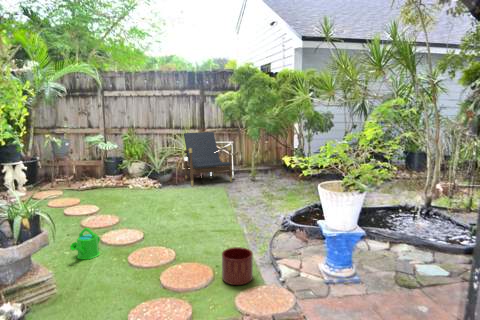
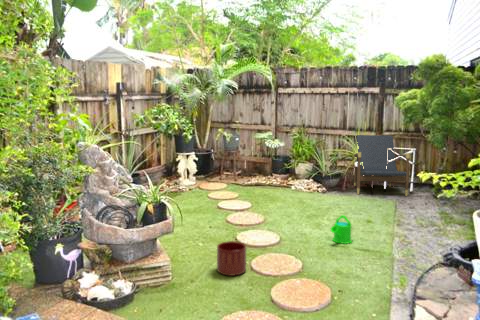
watering can: present [70,228,100,260] -> present [331,215,352,244]
planter: present [222,247,253,285] -> present [217,241,246,276]

